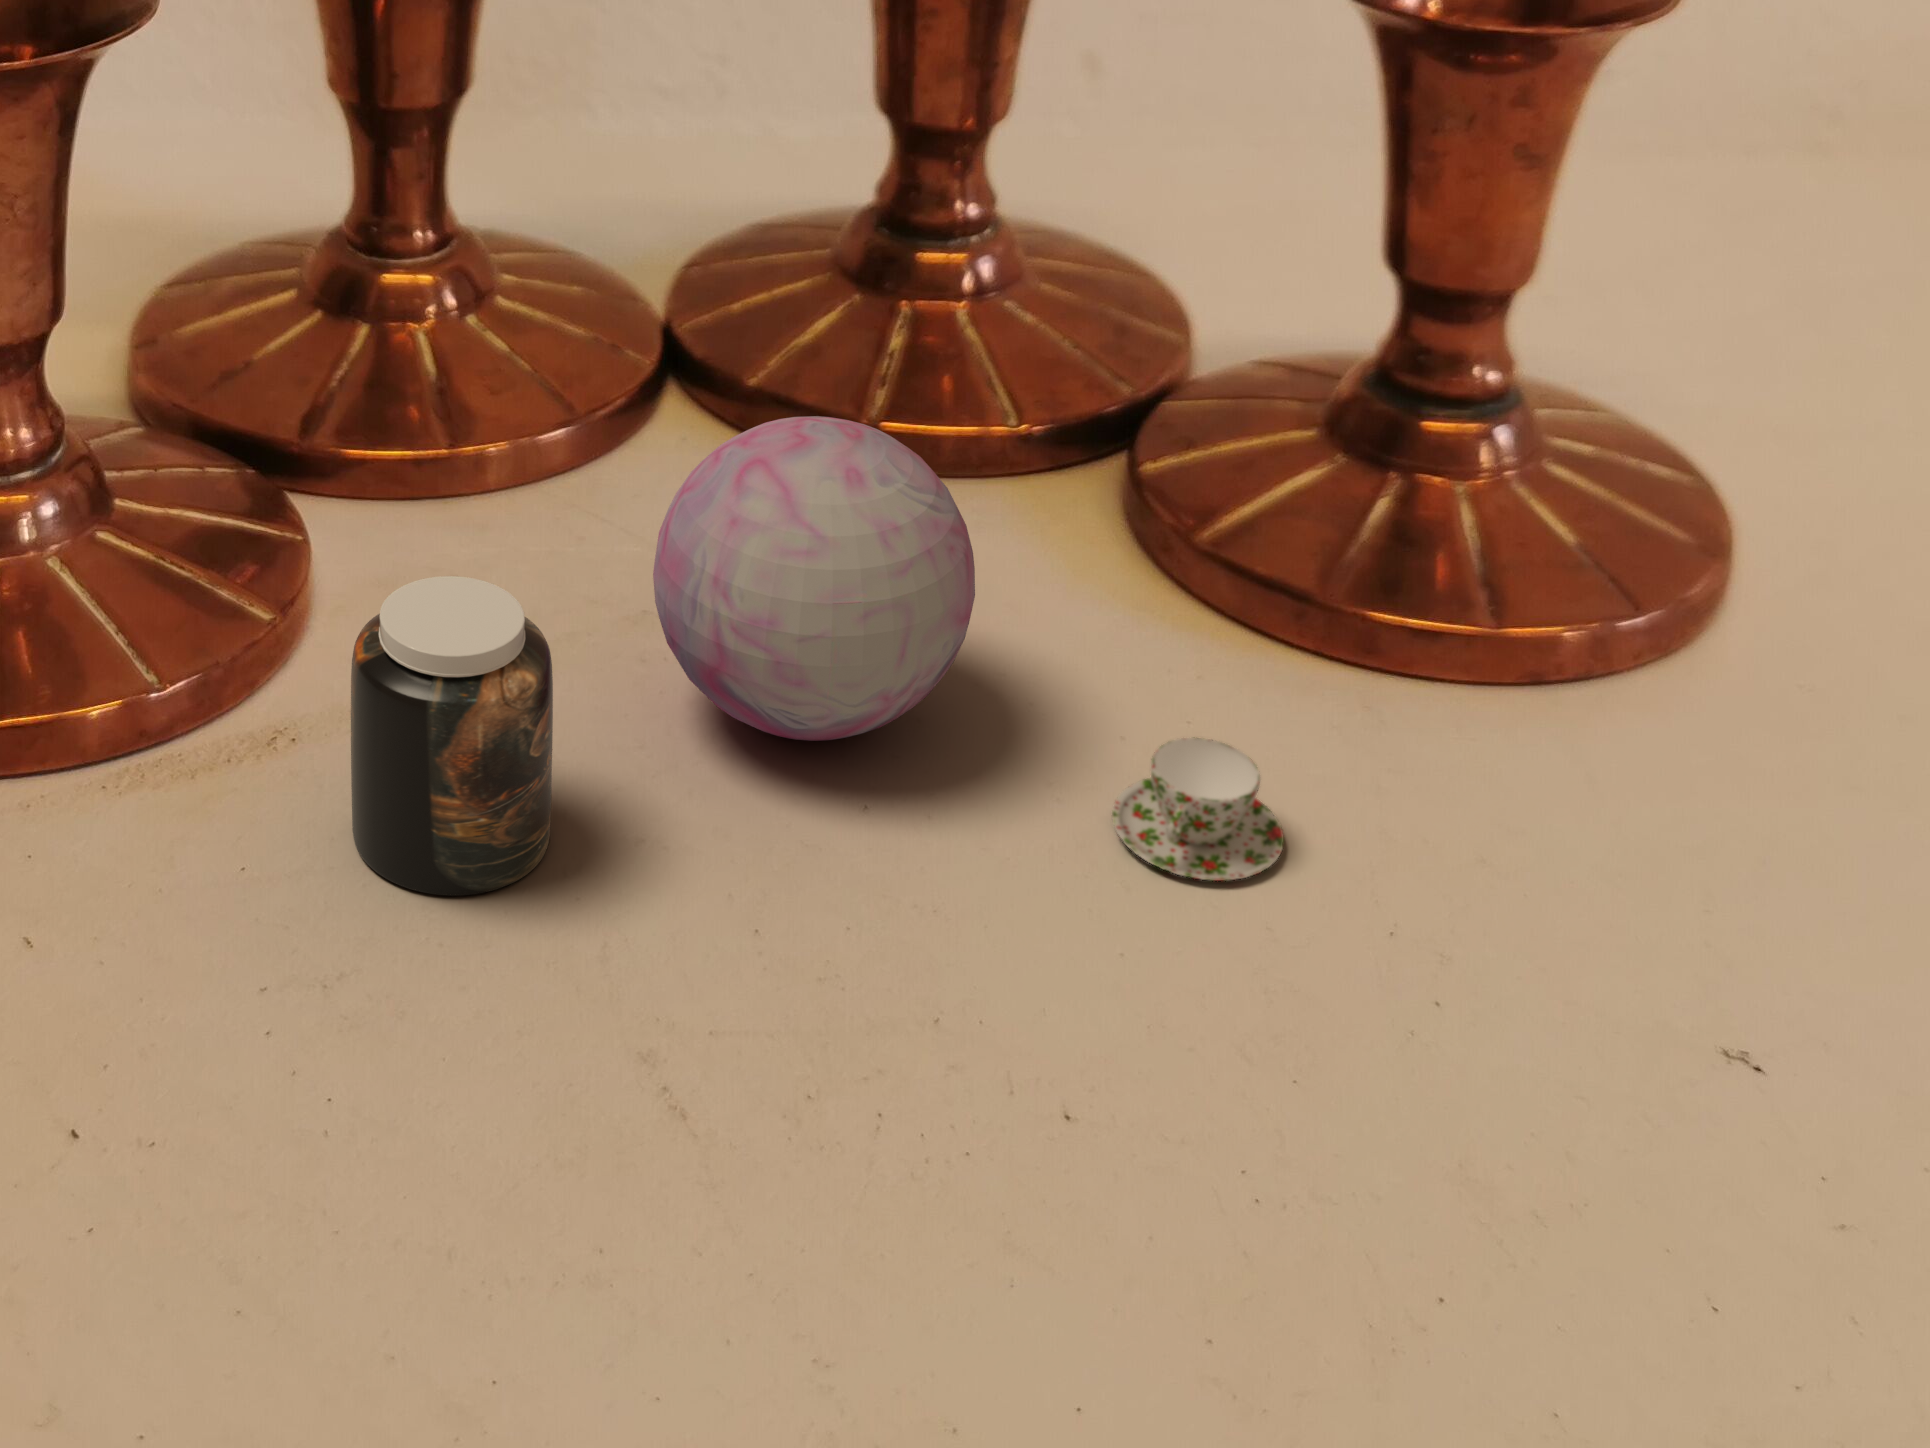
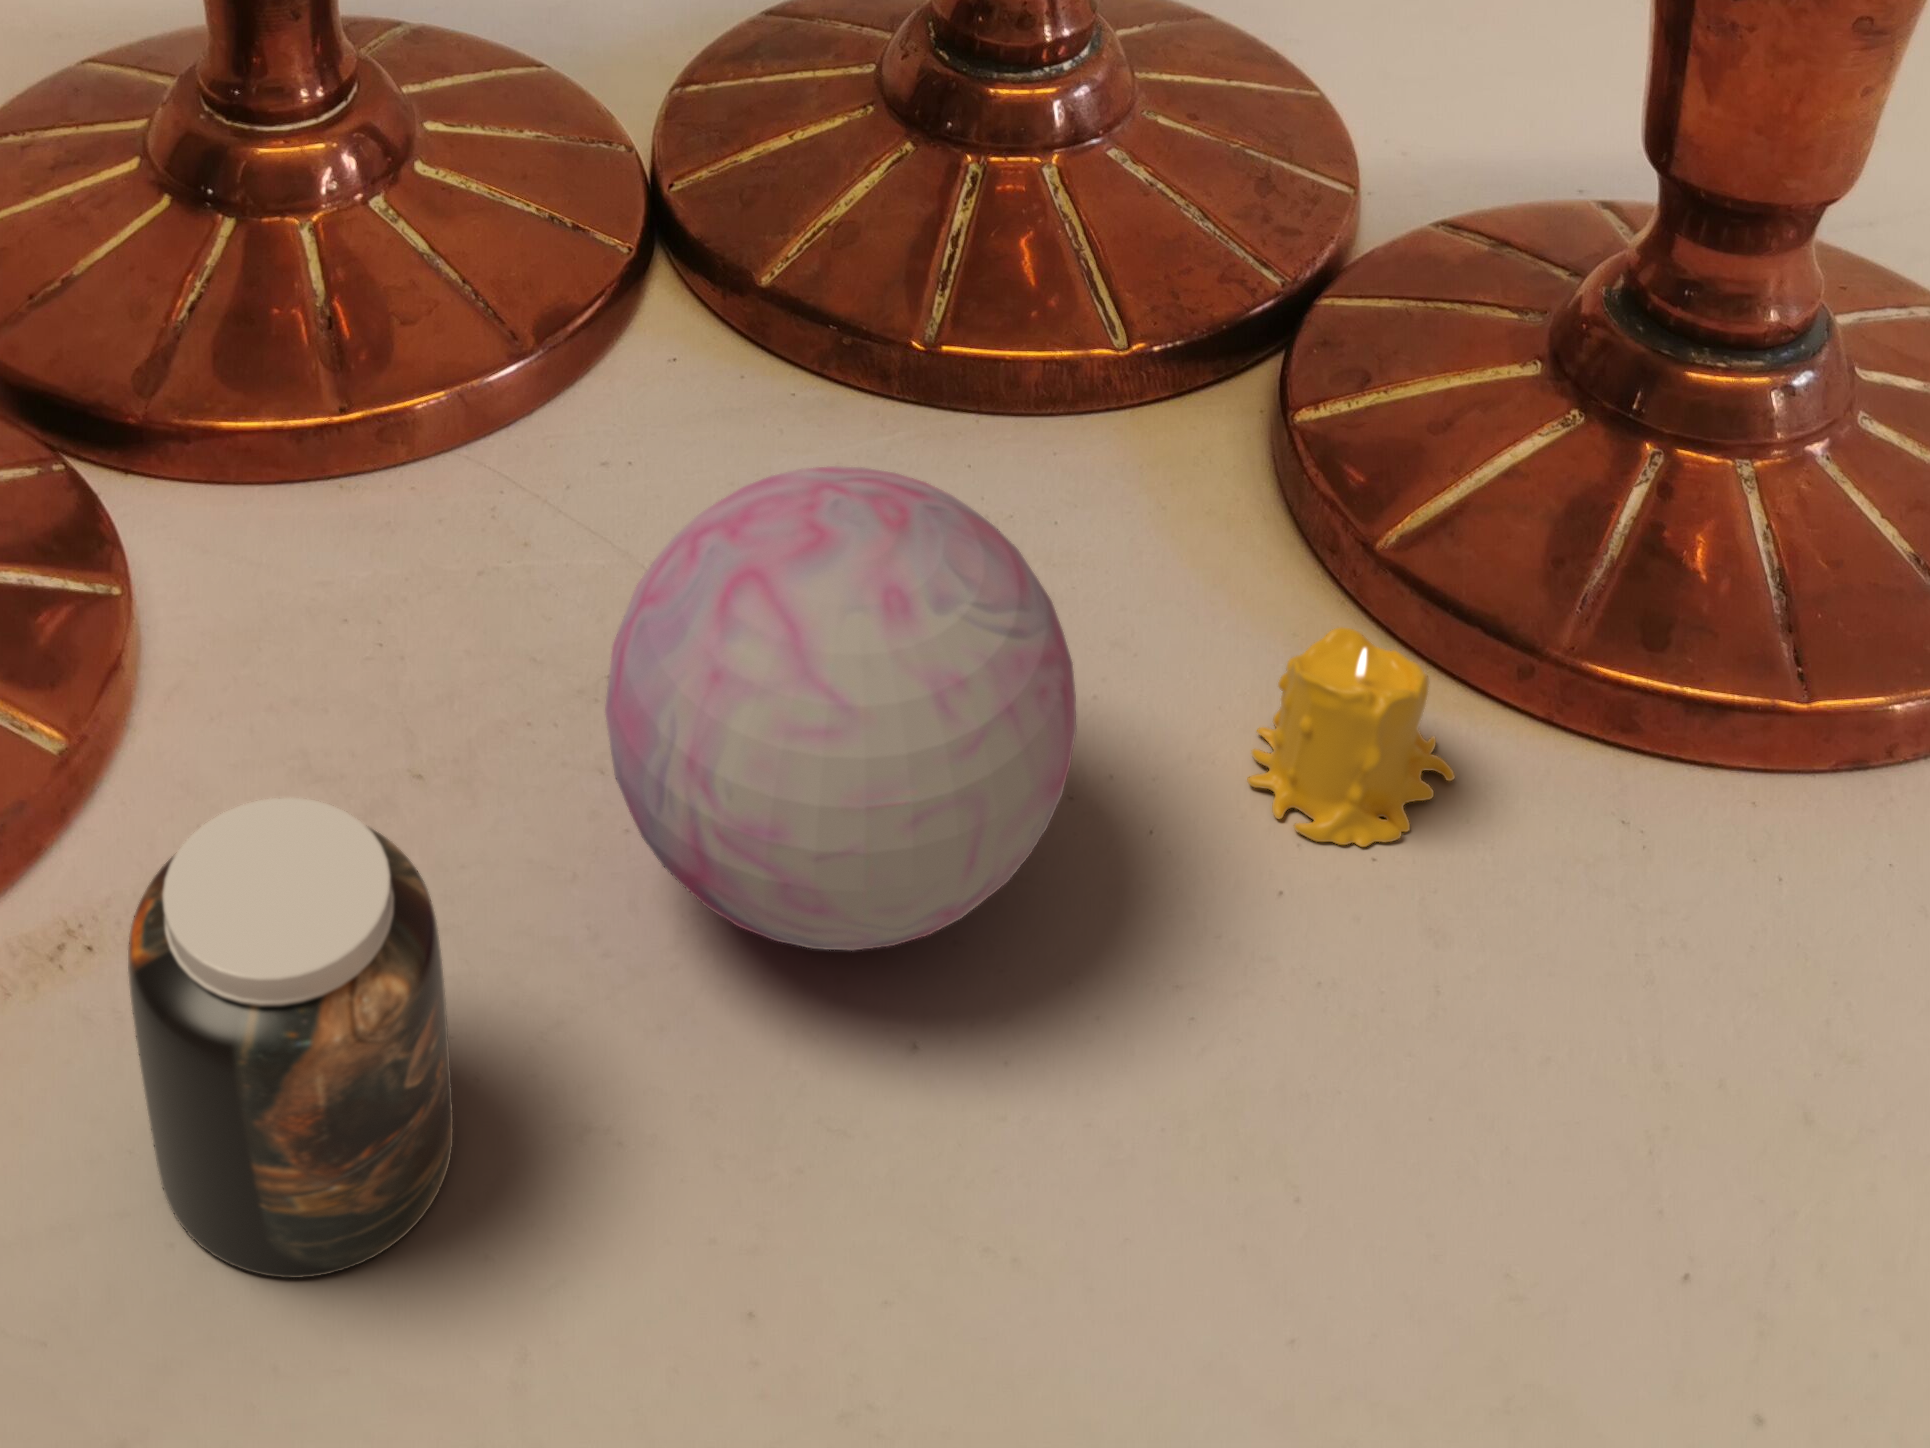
candle: none [1099,567,1248,717] -> present [1247,627,1454,847]
teacup: present [1112,738,1284,881] -> none [1277,944,1527,1184]

